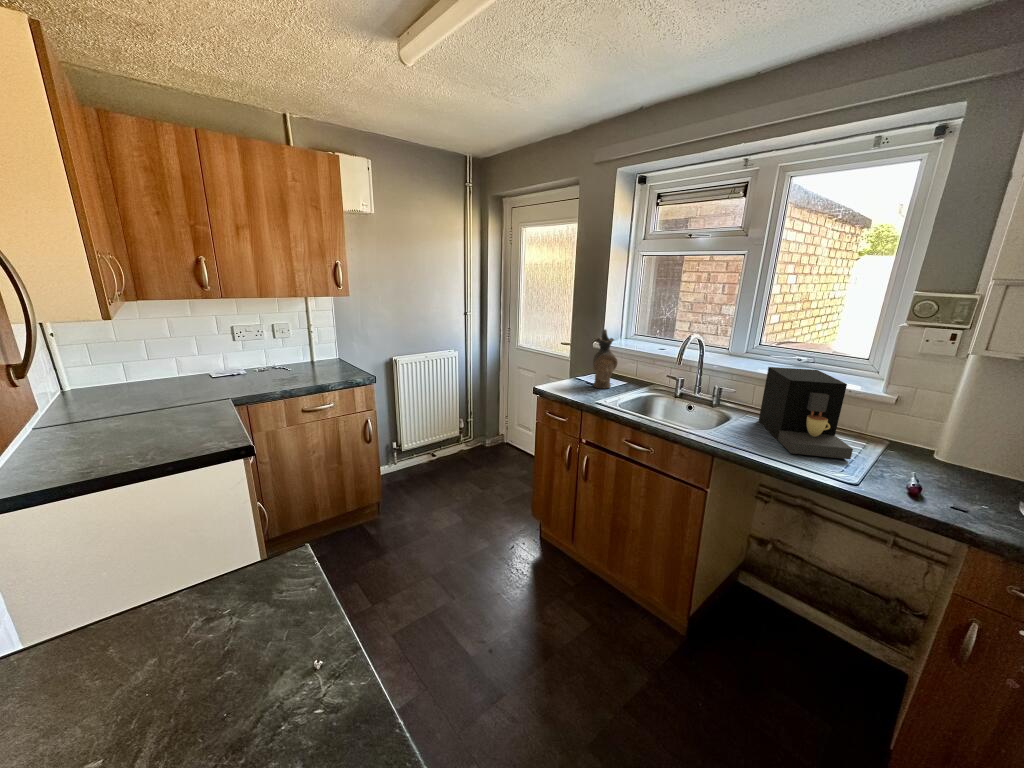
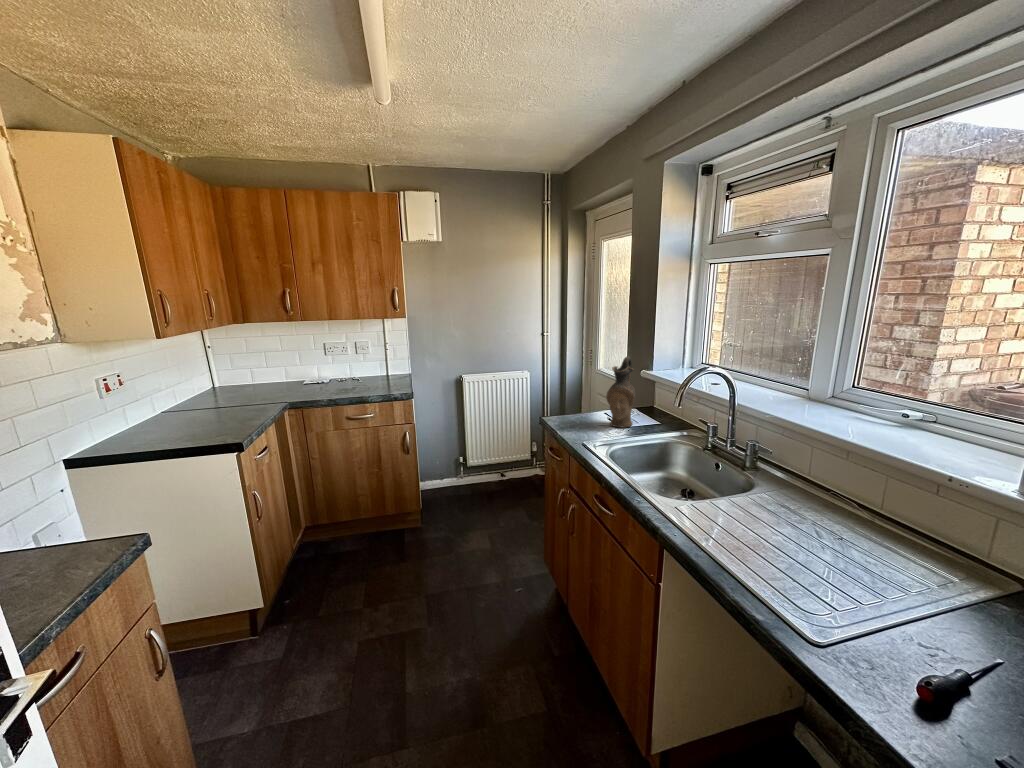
coffee maker: present [759,367,853,459] -> none [761,423,885,598]

